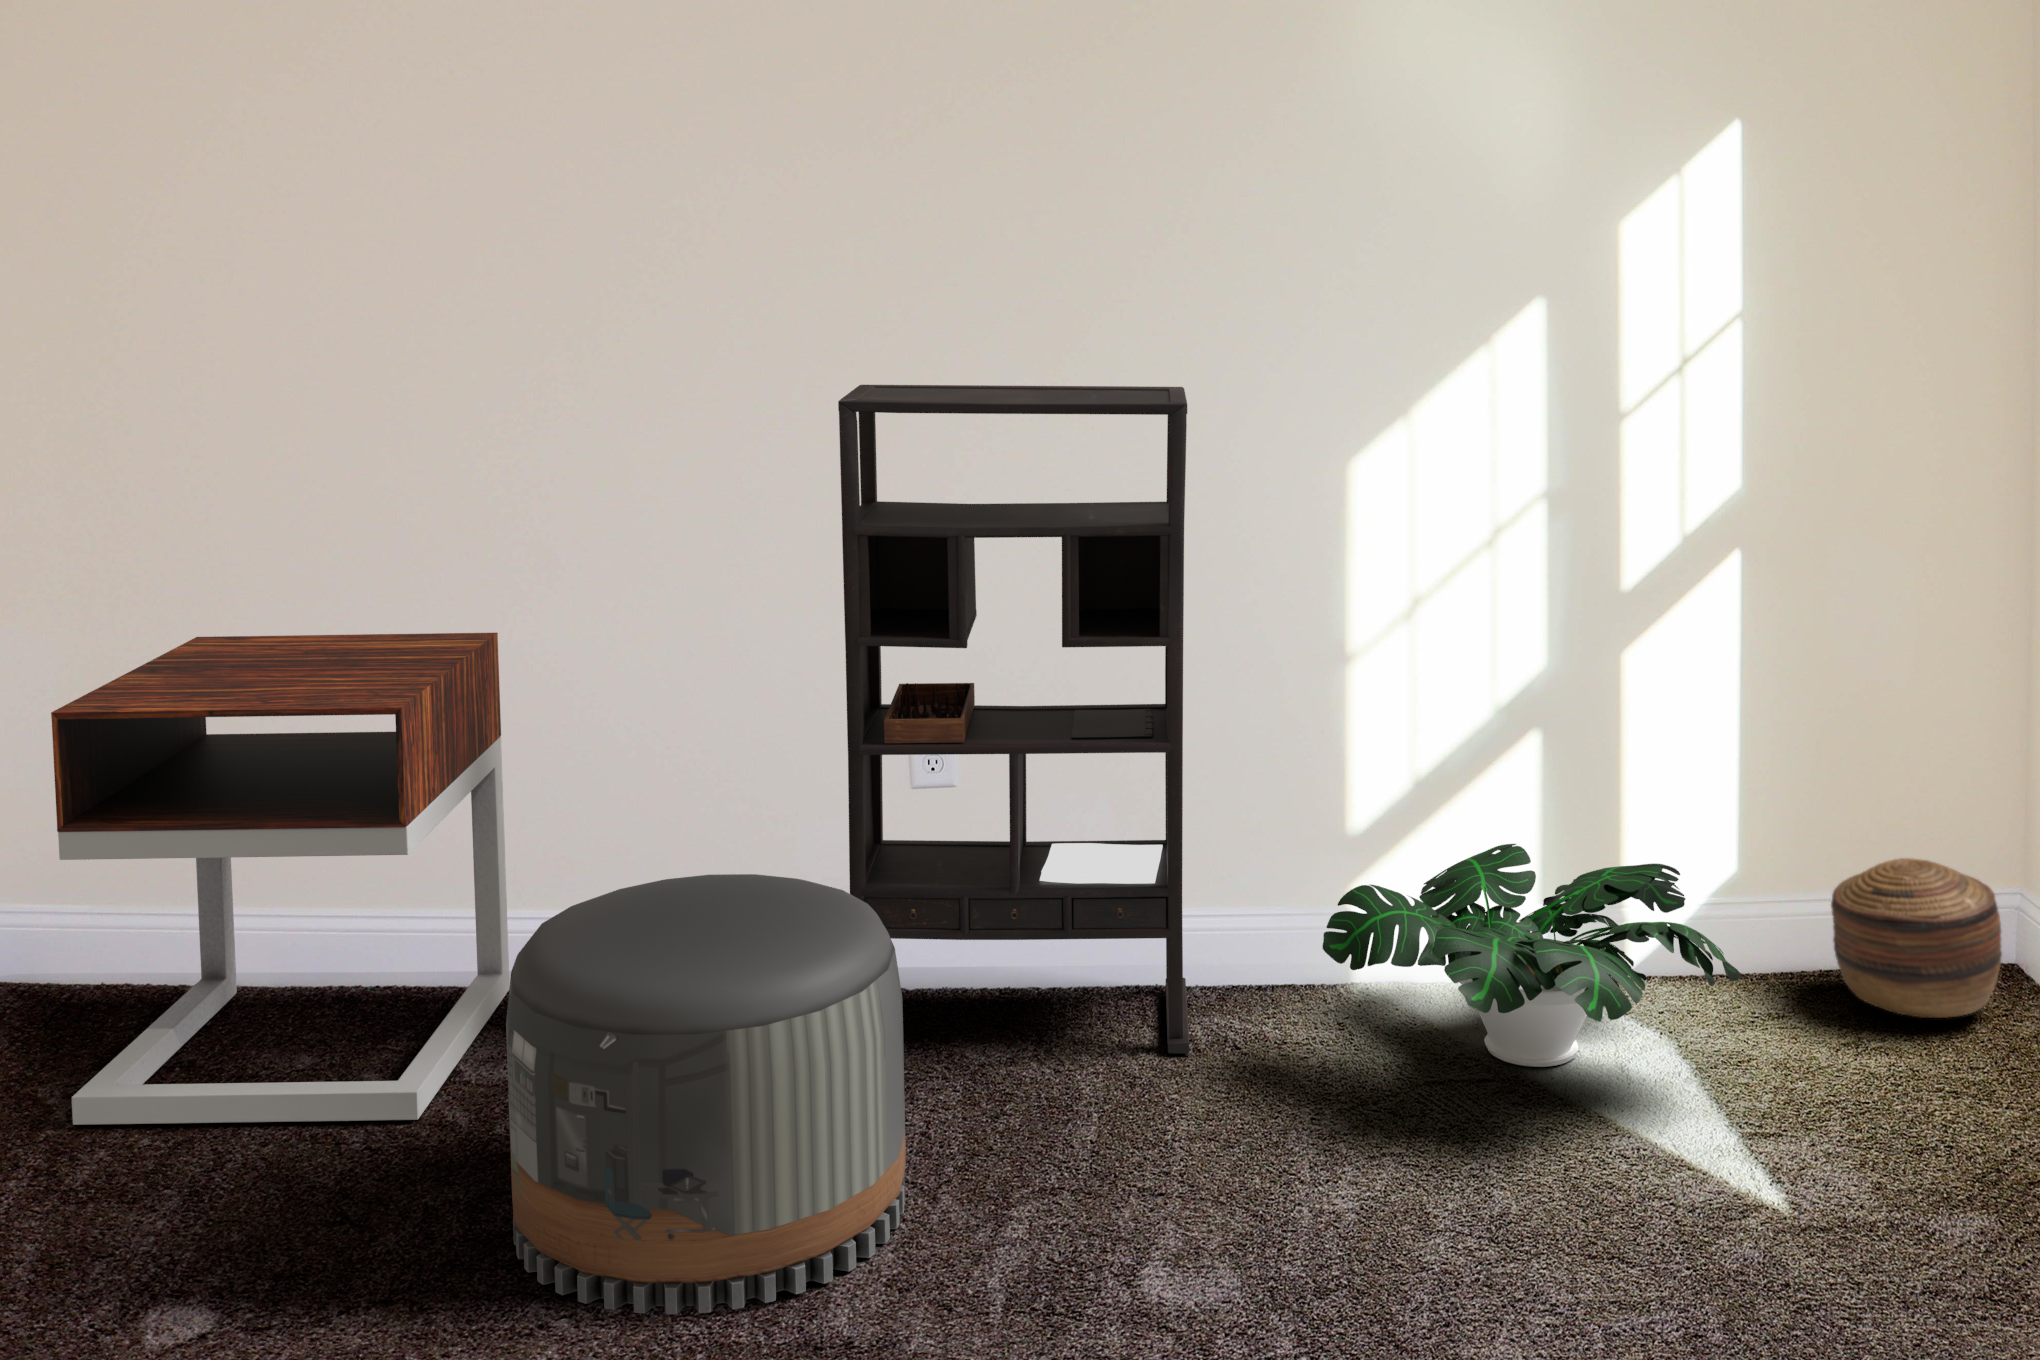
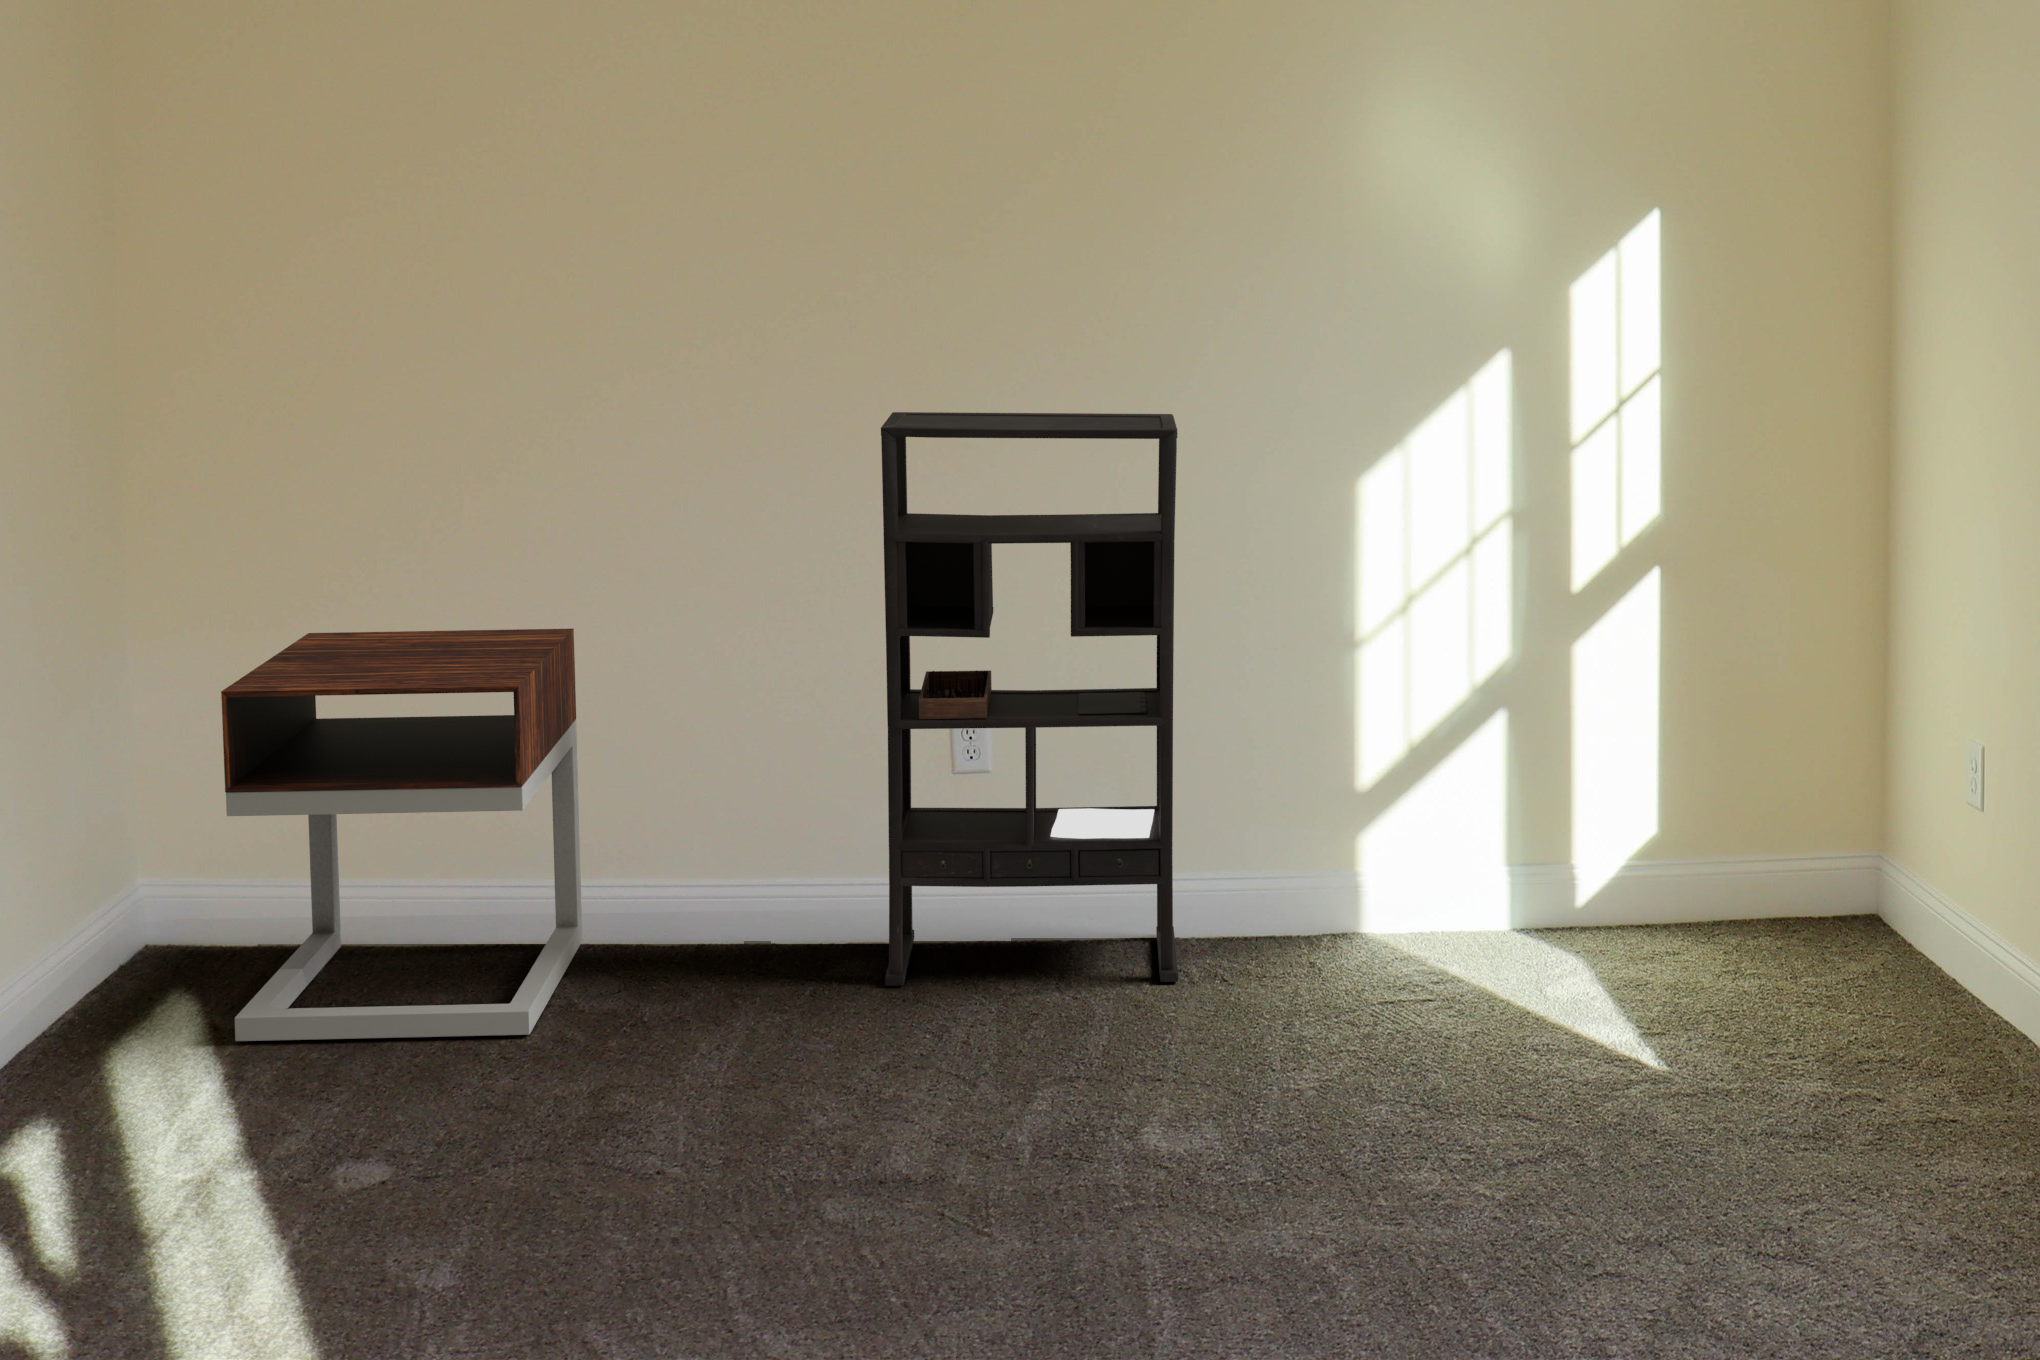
potted plant: present [1323,844,1742,1067] -> none [1291,806,1638,988]
basket: present [1831,858,2002,1018] -> none [1725,817,1866,950]
pouf: present [506,874,906,1314] -> none [625,824,948,1159]

